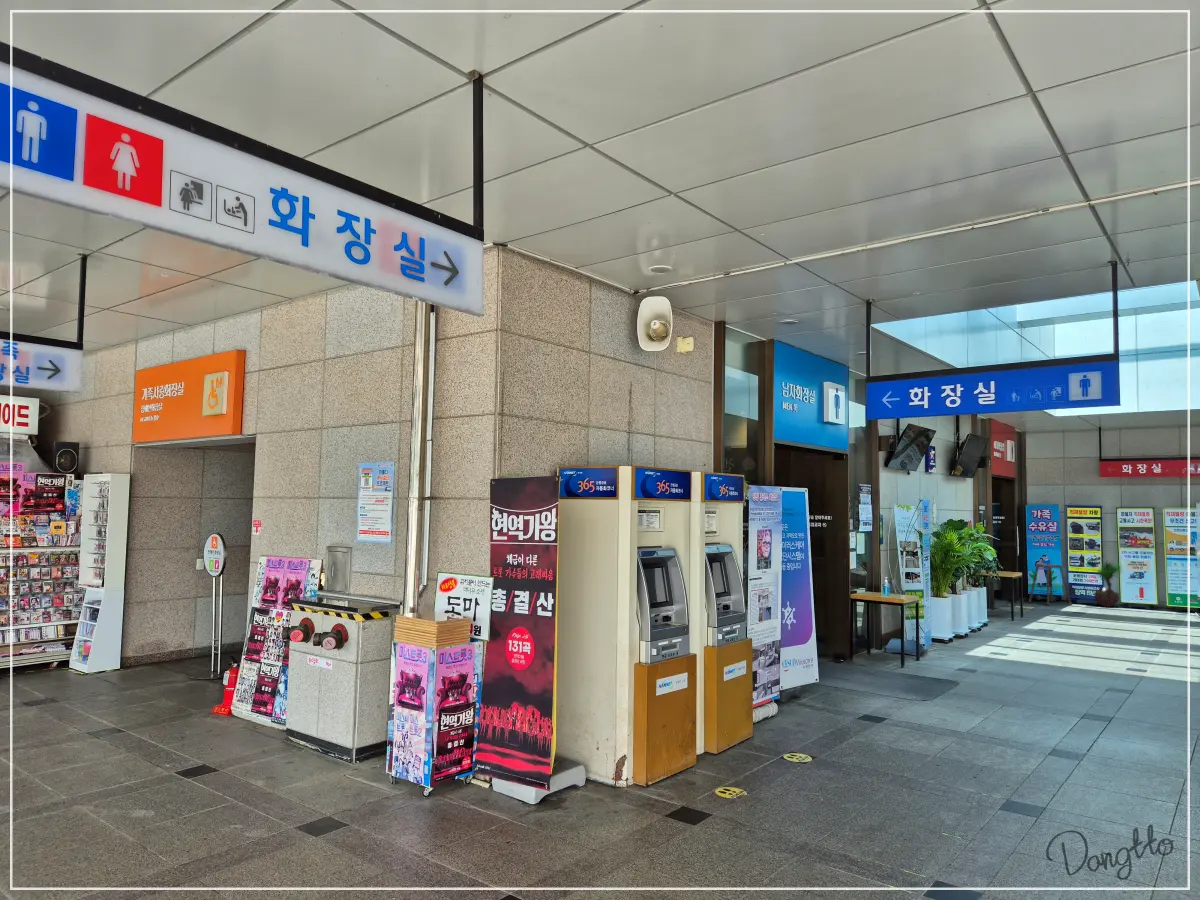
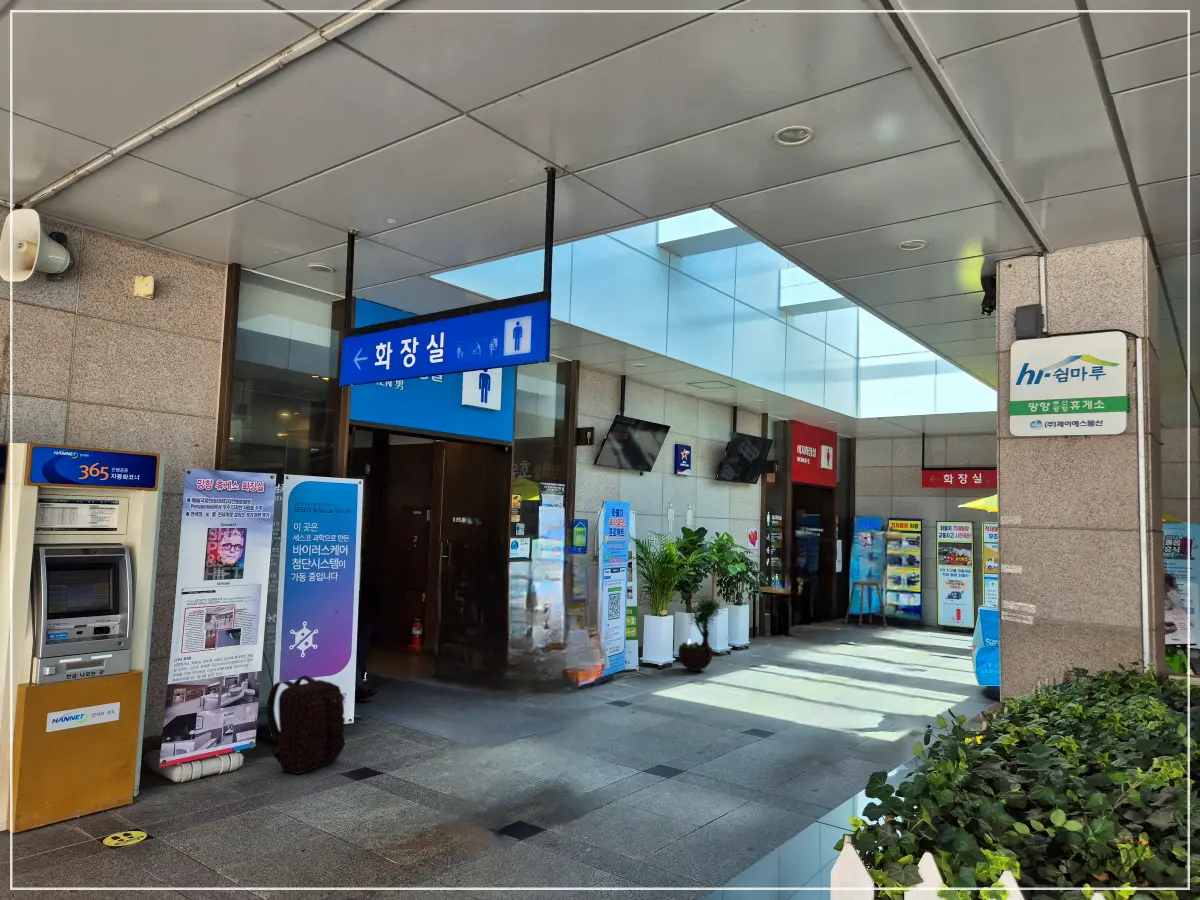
potted tree: present [1094,563,1120,607] -> present [678,596,723,671]
backpack: none [785,643,842,717] -> present [266,676,345,774]

